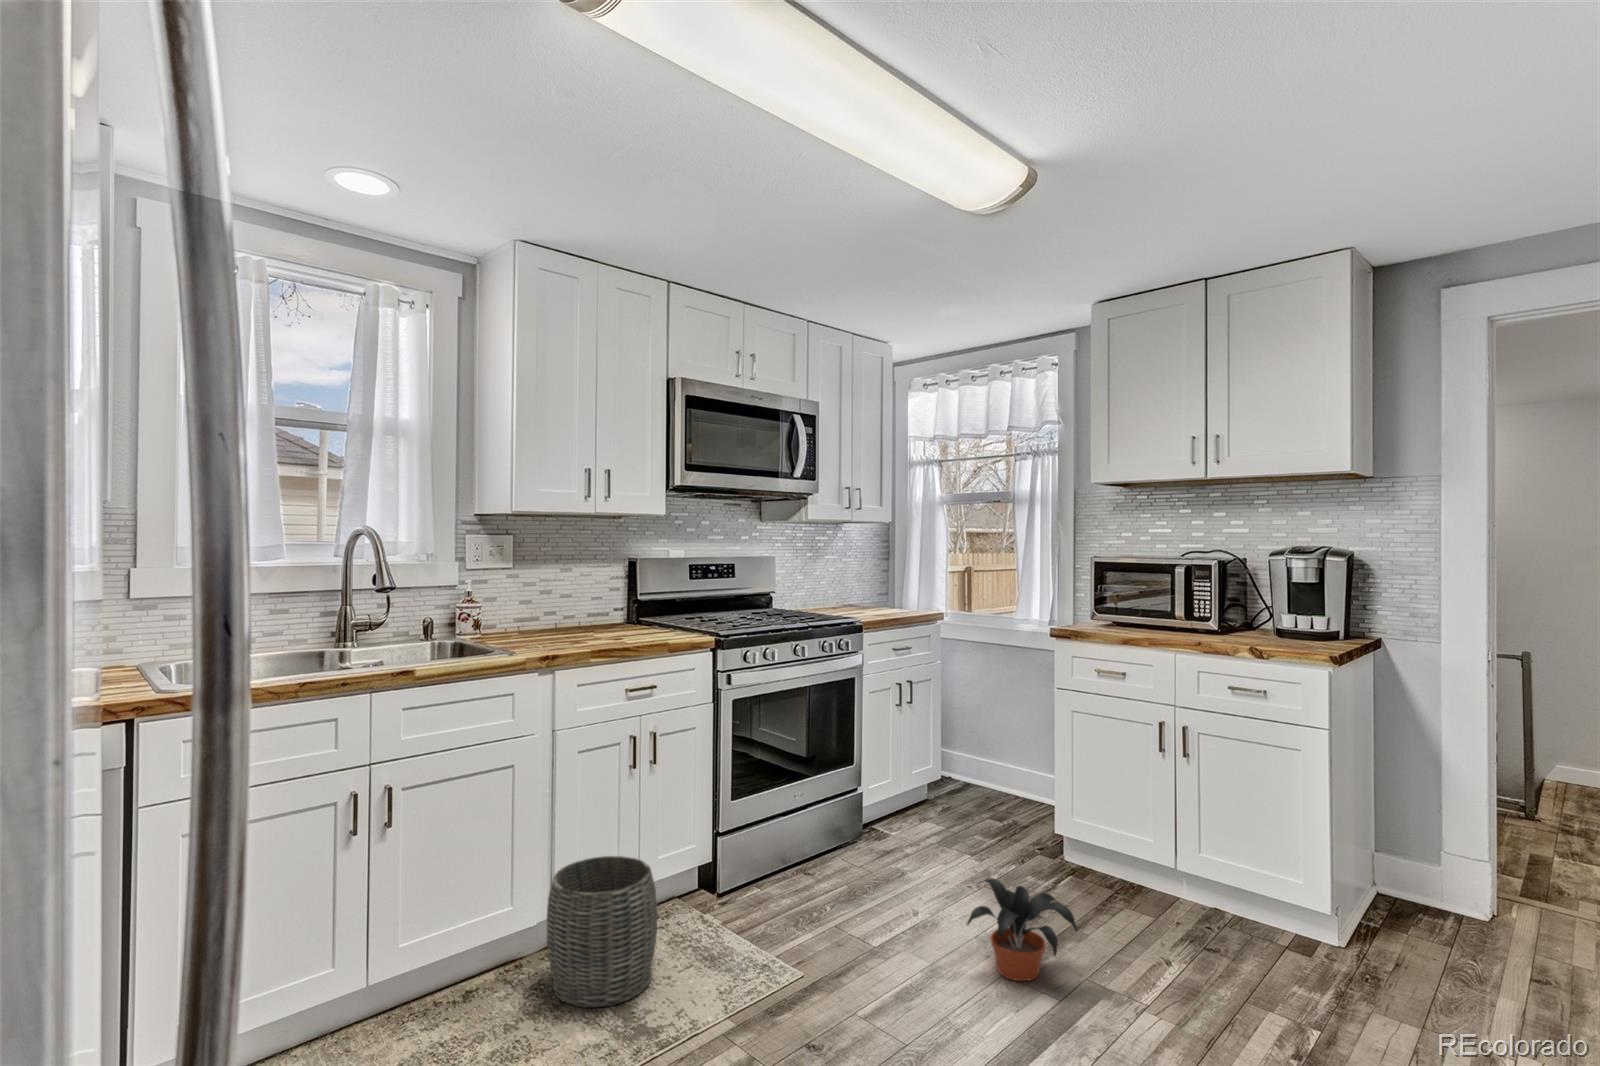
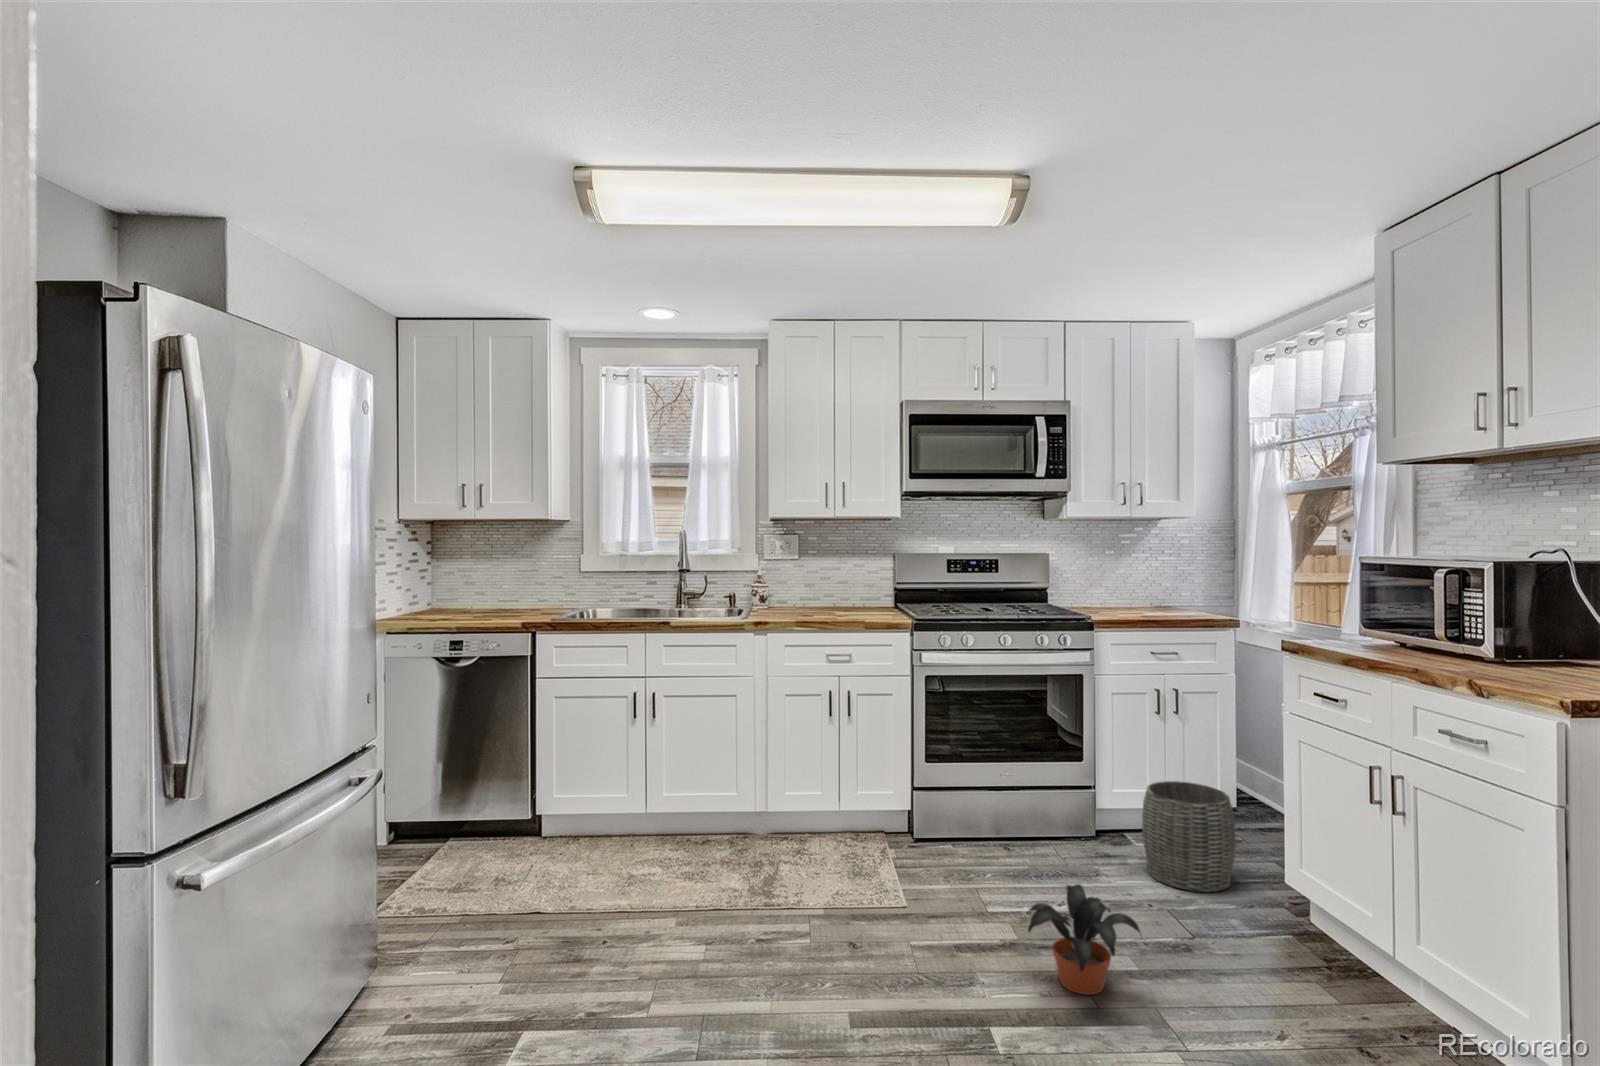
woven basket: present [547,856,657,1007] -> present [1142,781,1236,892]

